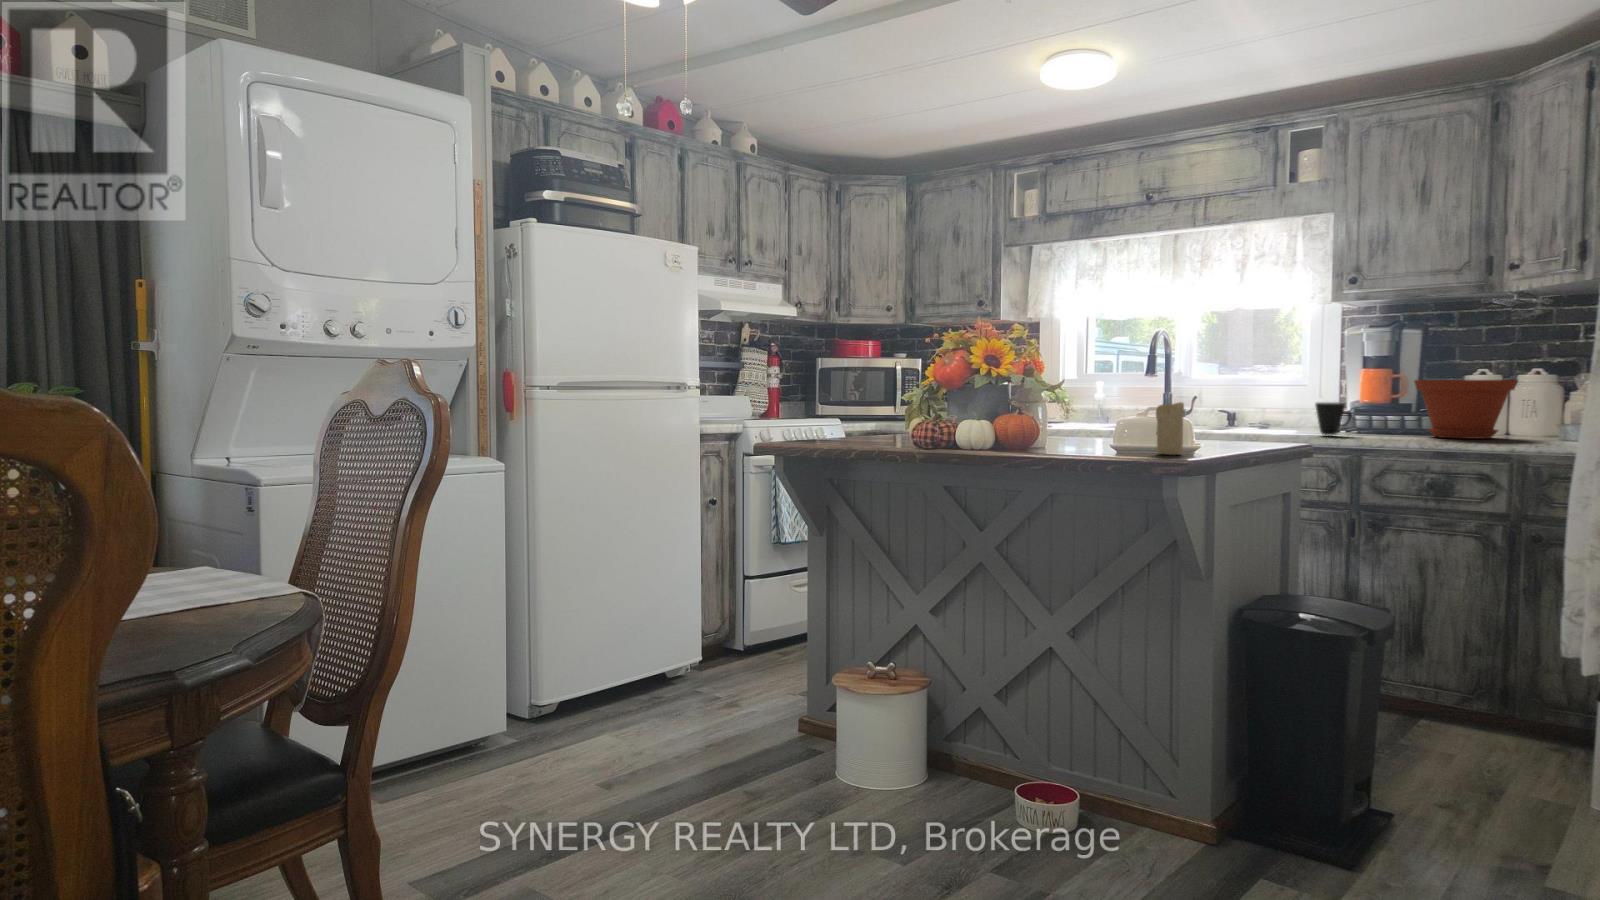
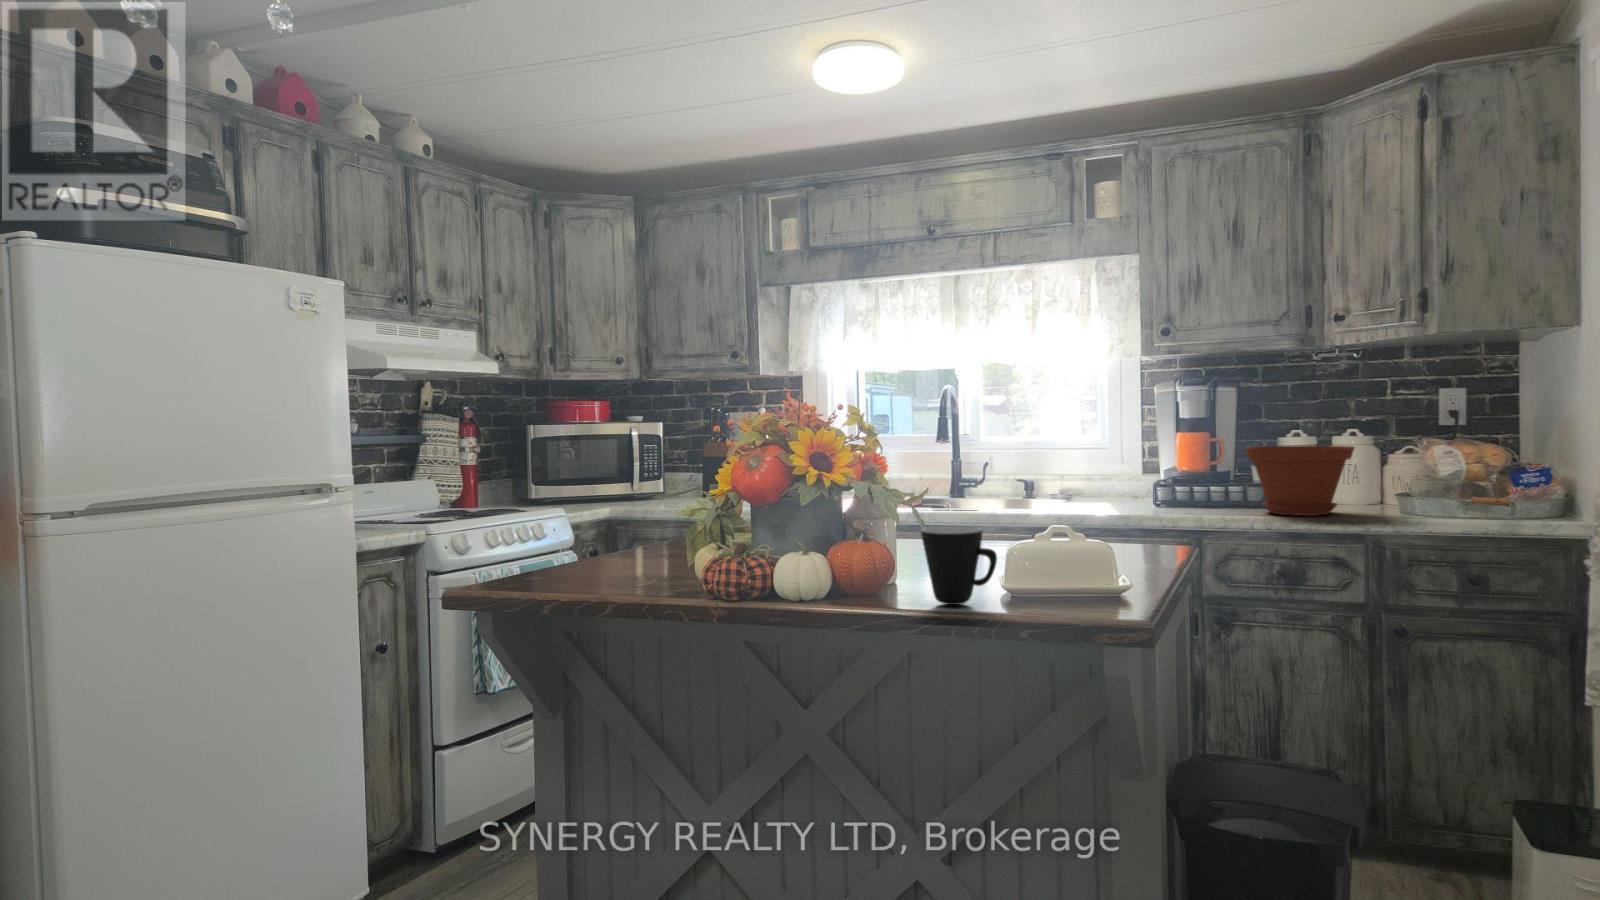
candle: present [1156,402,1184,455] -> none [1067,529,1108,611]
mug: present [1315,402,1352,435] -> present [921,526,997,605]

